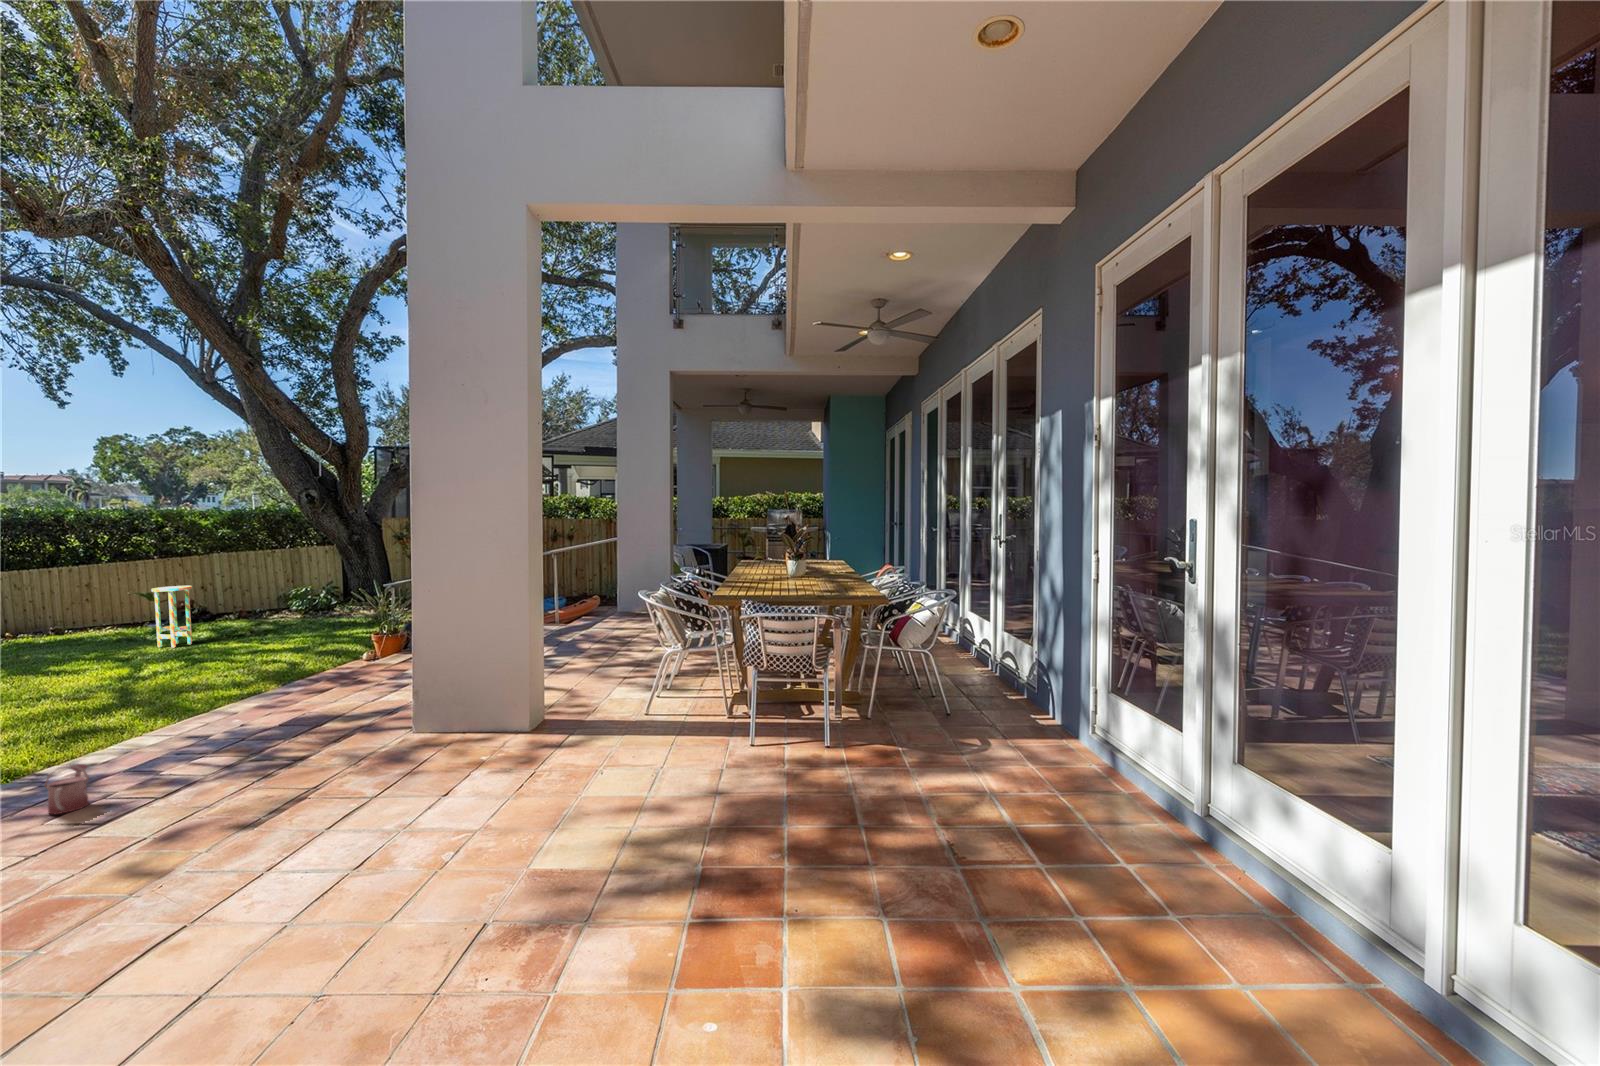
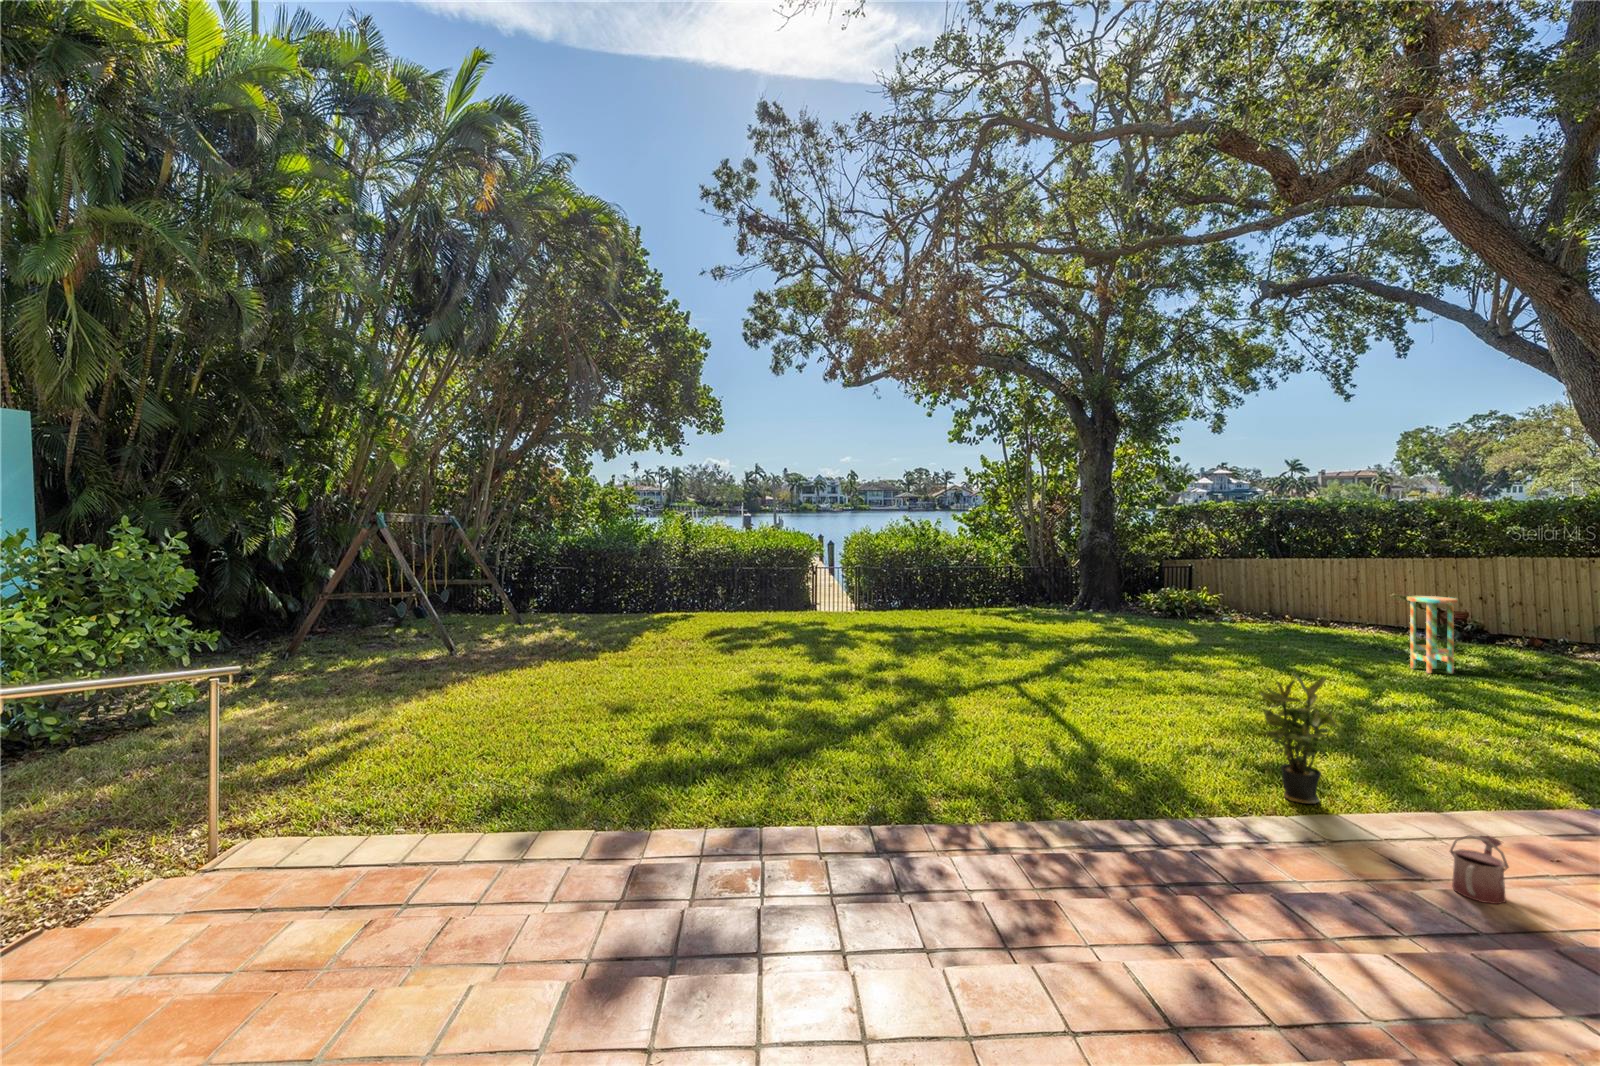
potted plant: none [64,641,134,742] -> present [1259,672,1337,804]
watering can: present [45,764,89,814] -> present [1450,835,1509,904]

